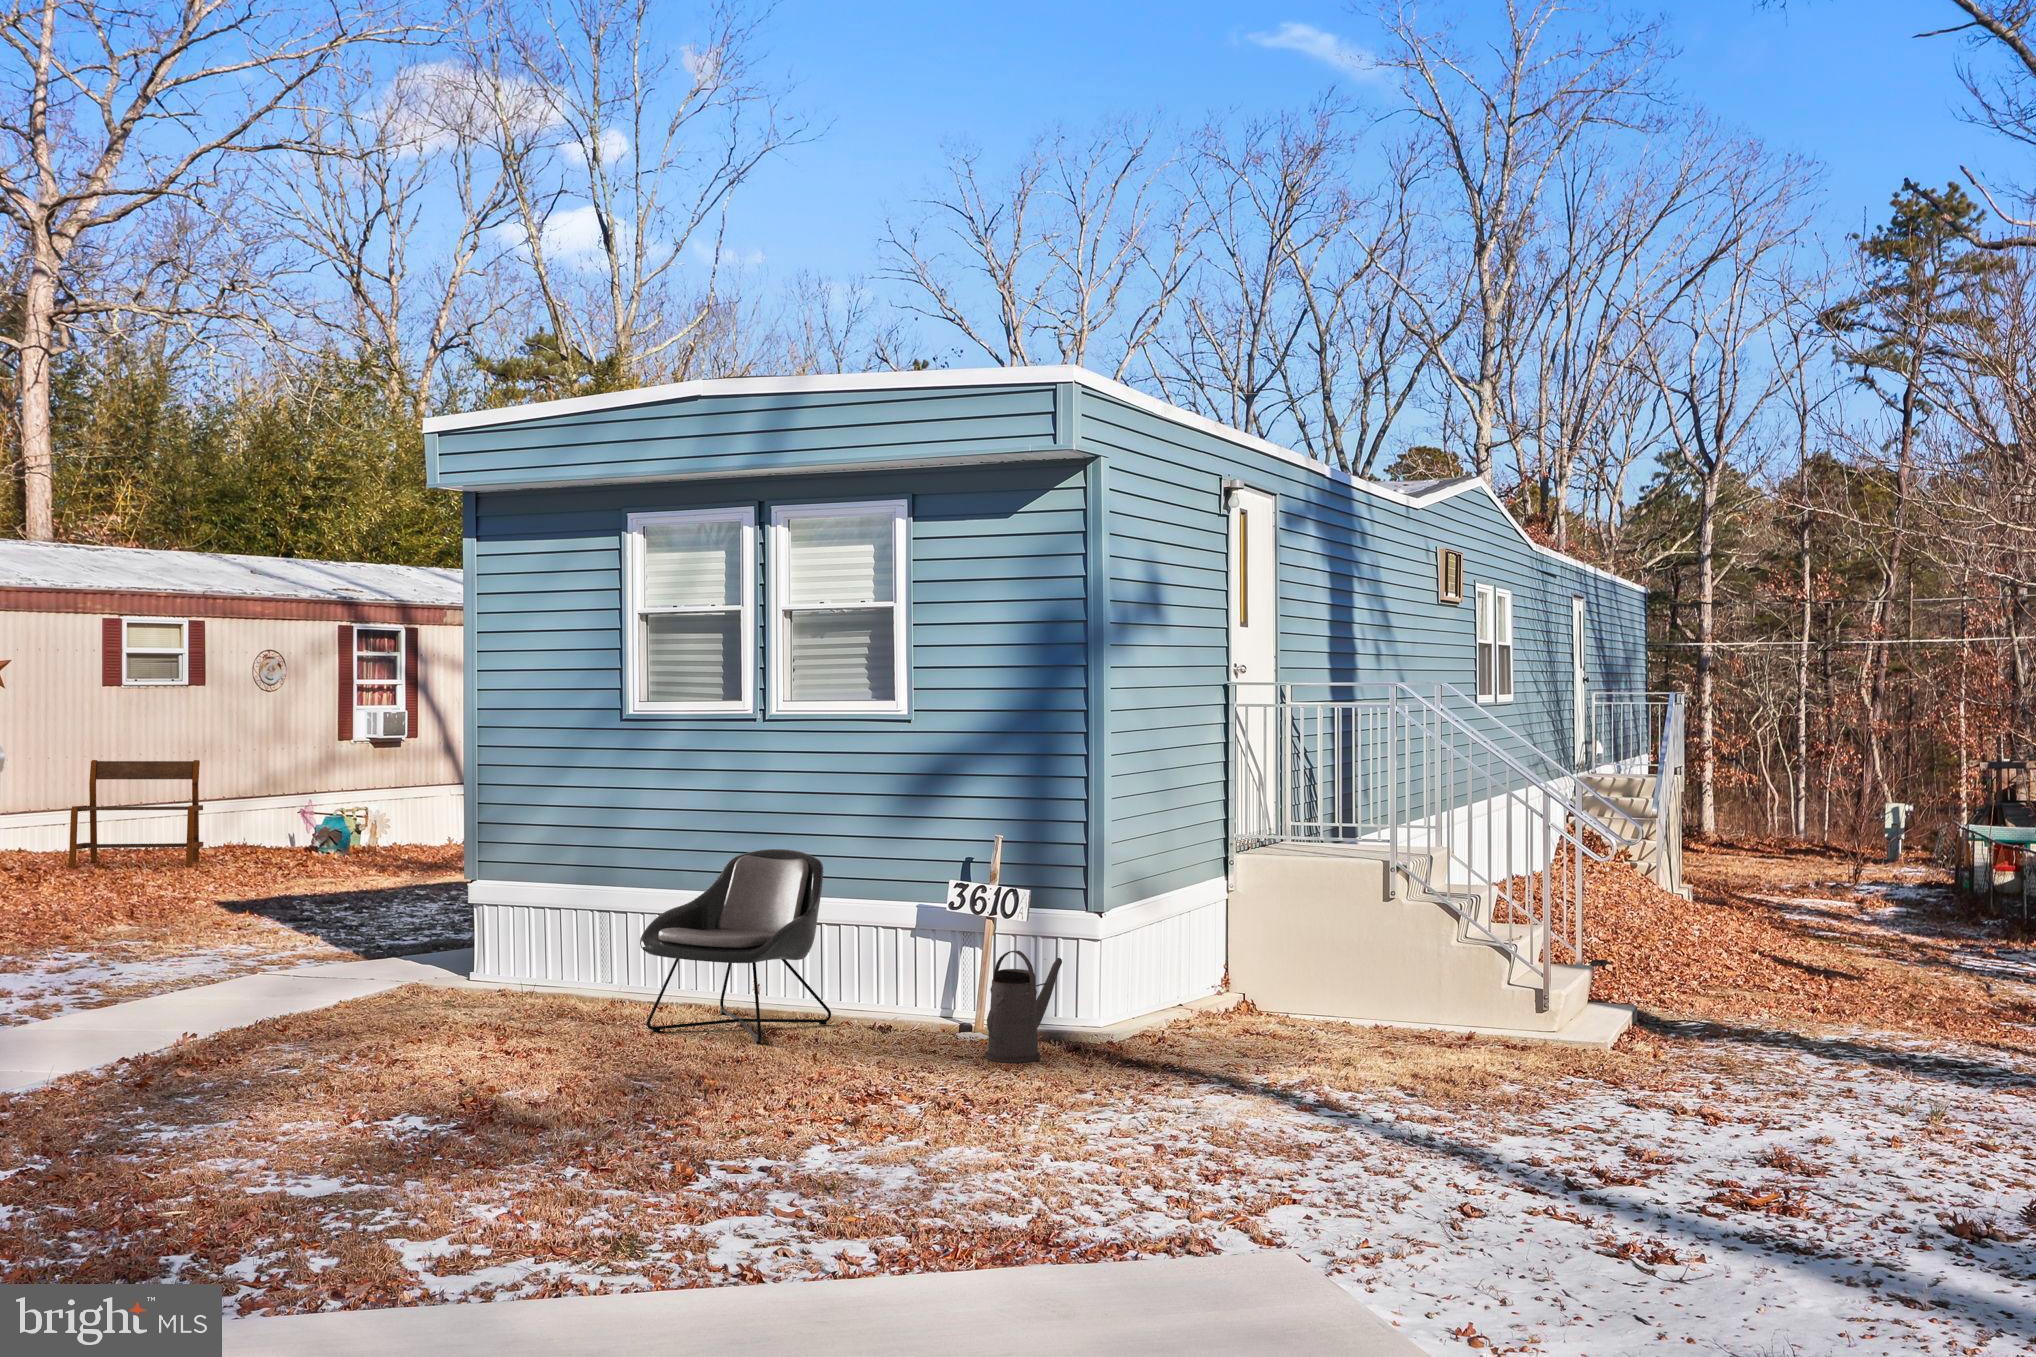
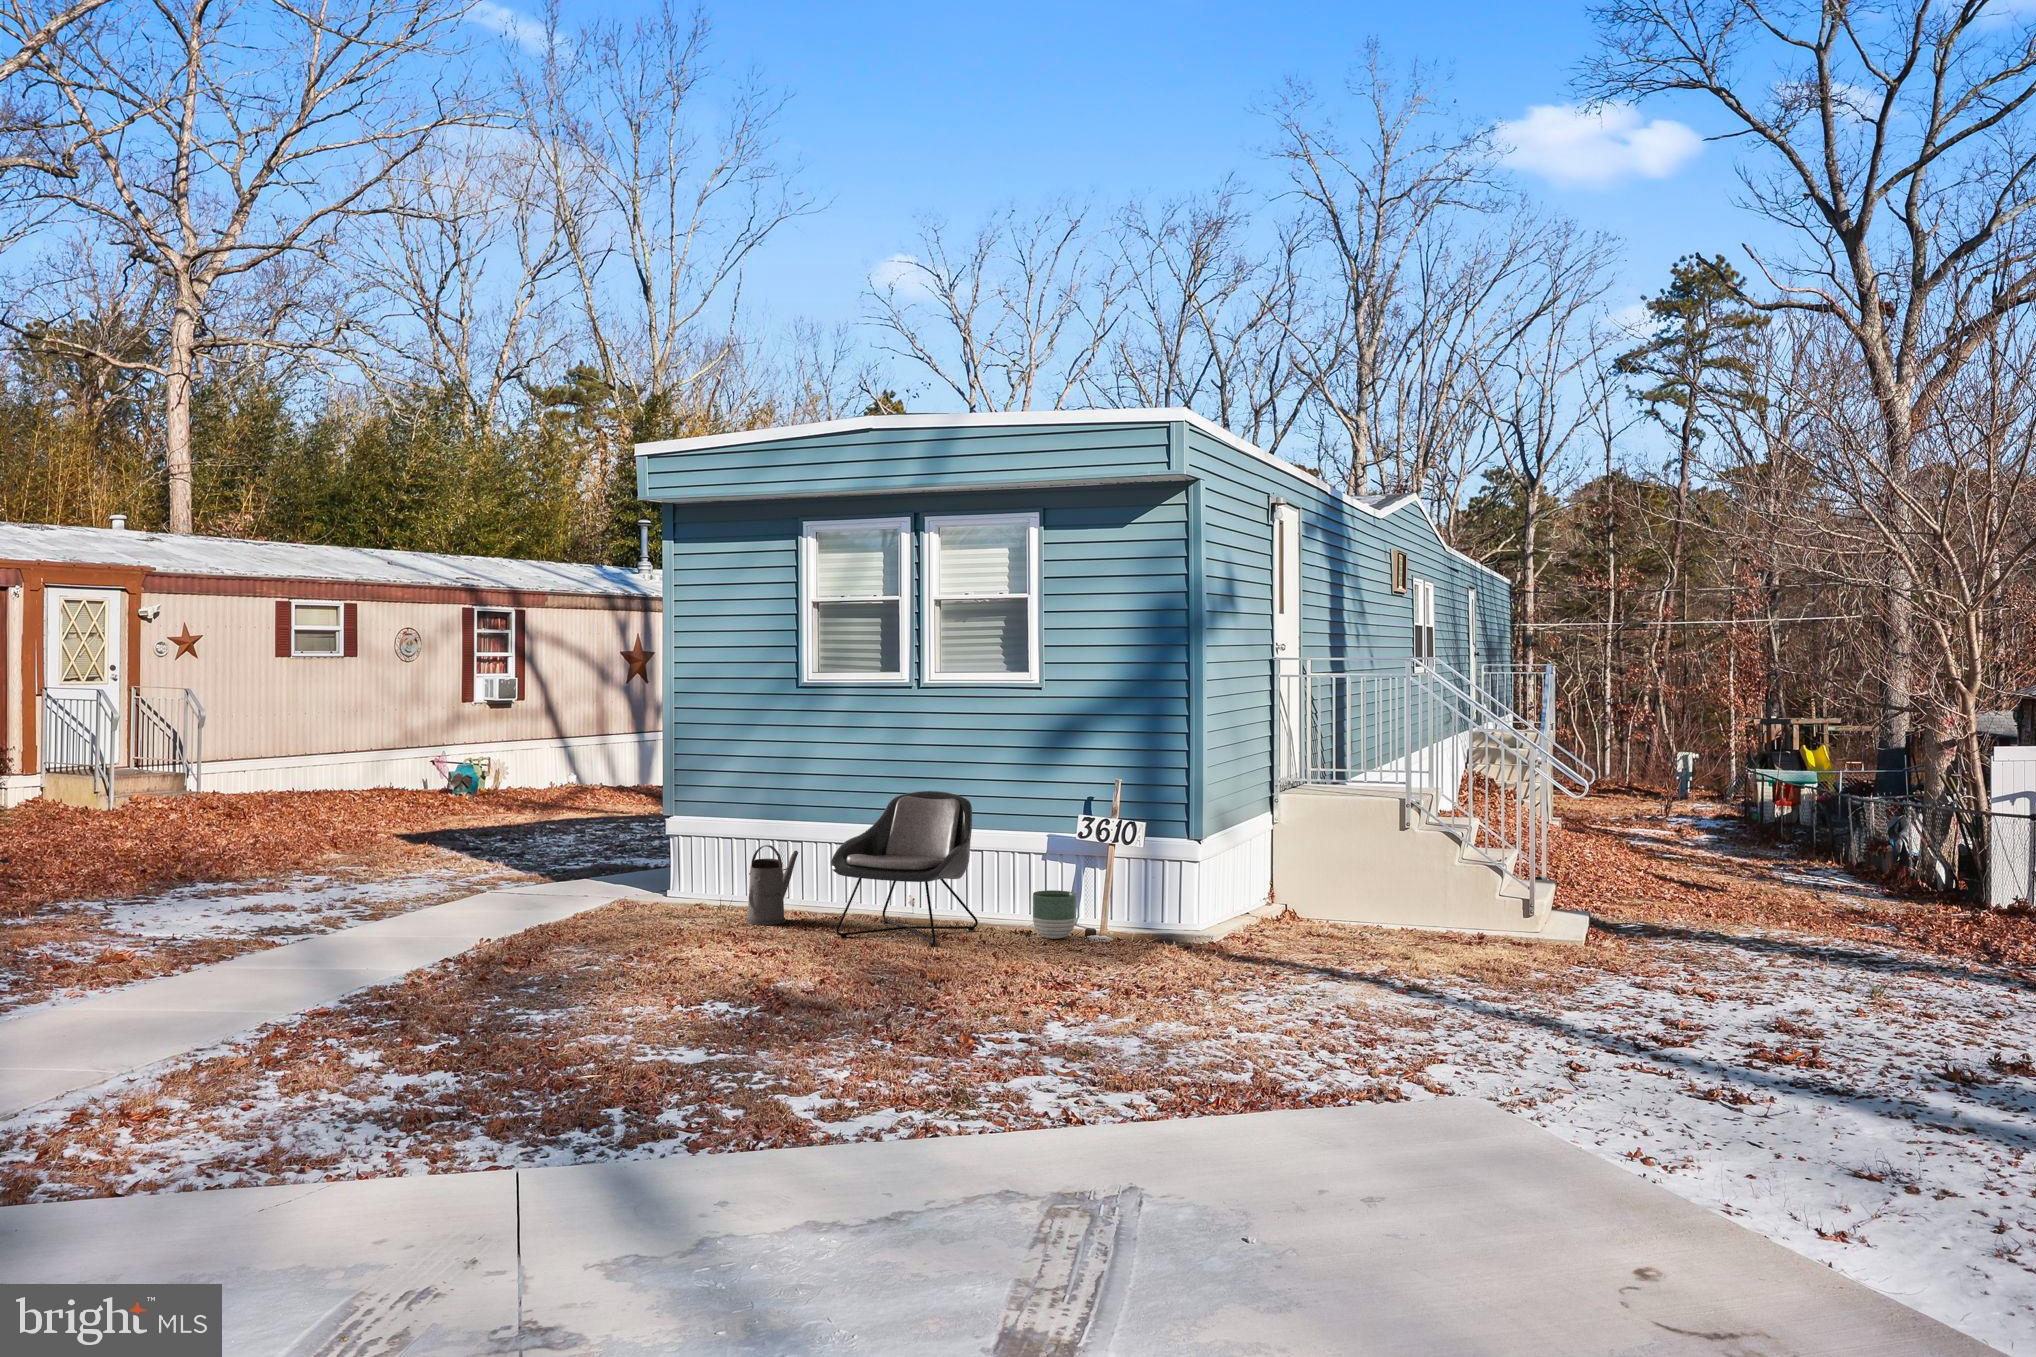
bench: present [69,760,204,868] -> none [251,719,360,808]
watering can: present [986,951,1062,1063] -> present [746,845,798,925]
planter: none [893,975,948,1036] -> present [1033,890,1076,939]

